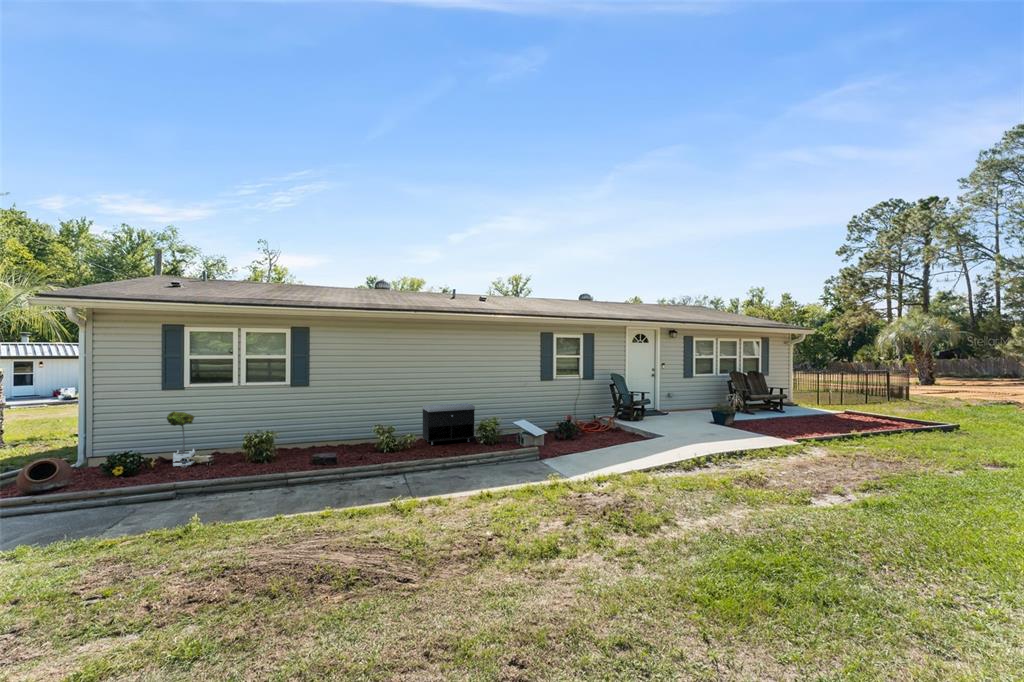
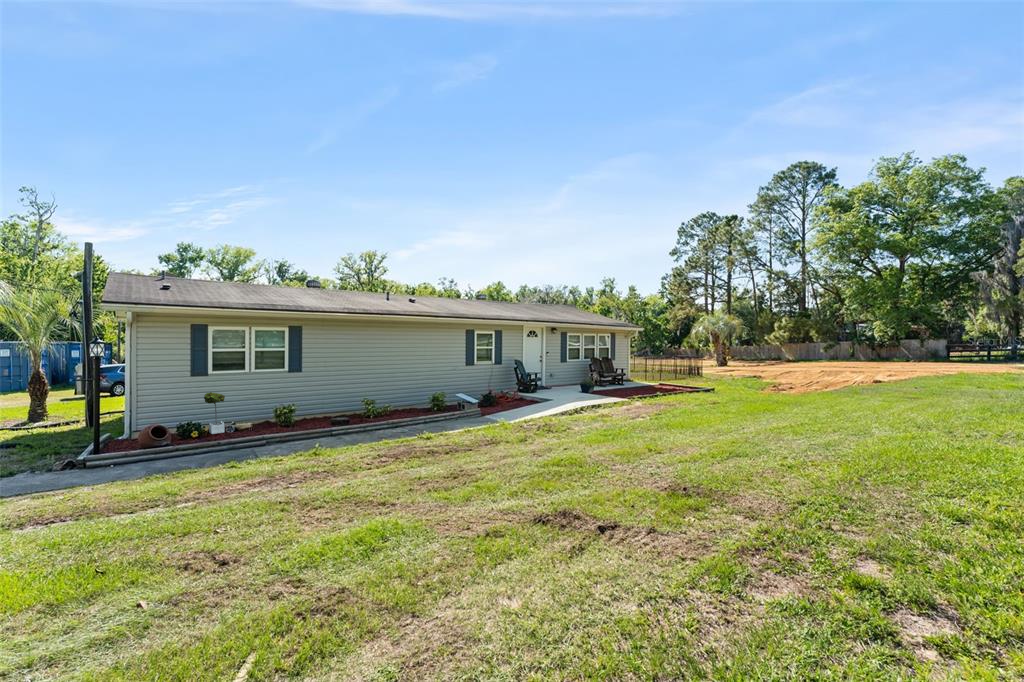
storage bench: present [423,403,475,445] -> none [385,383,425,413]

